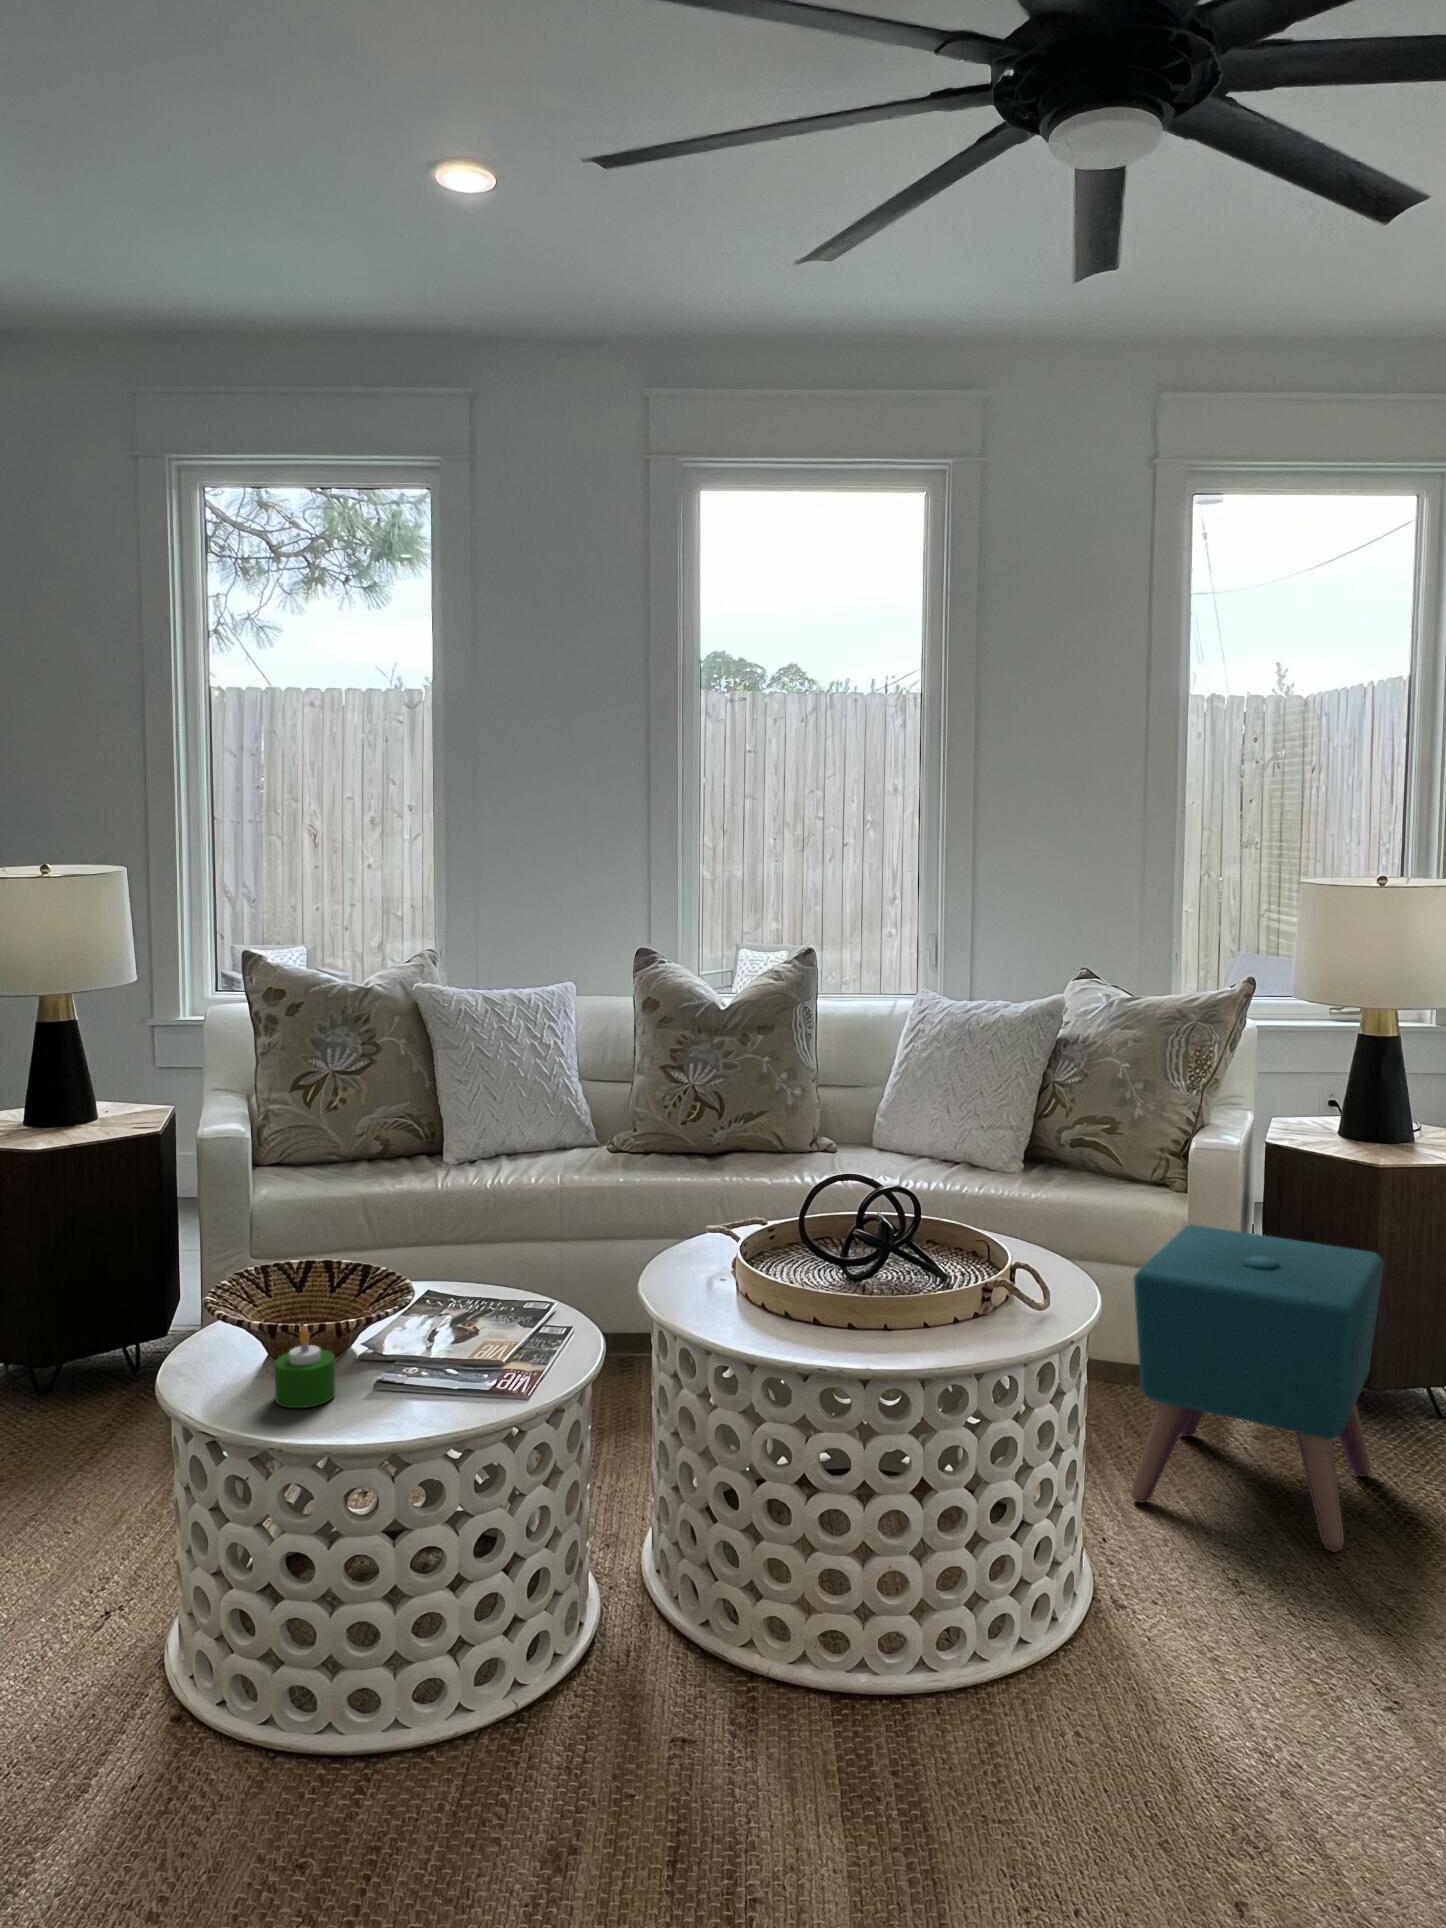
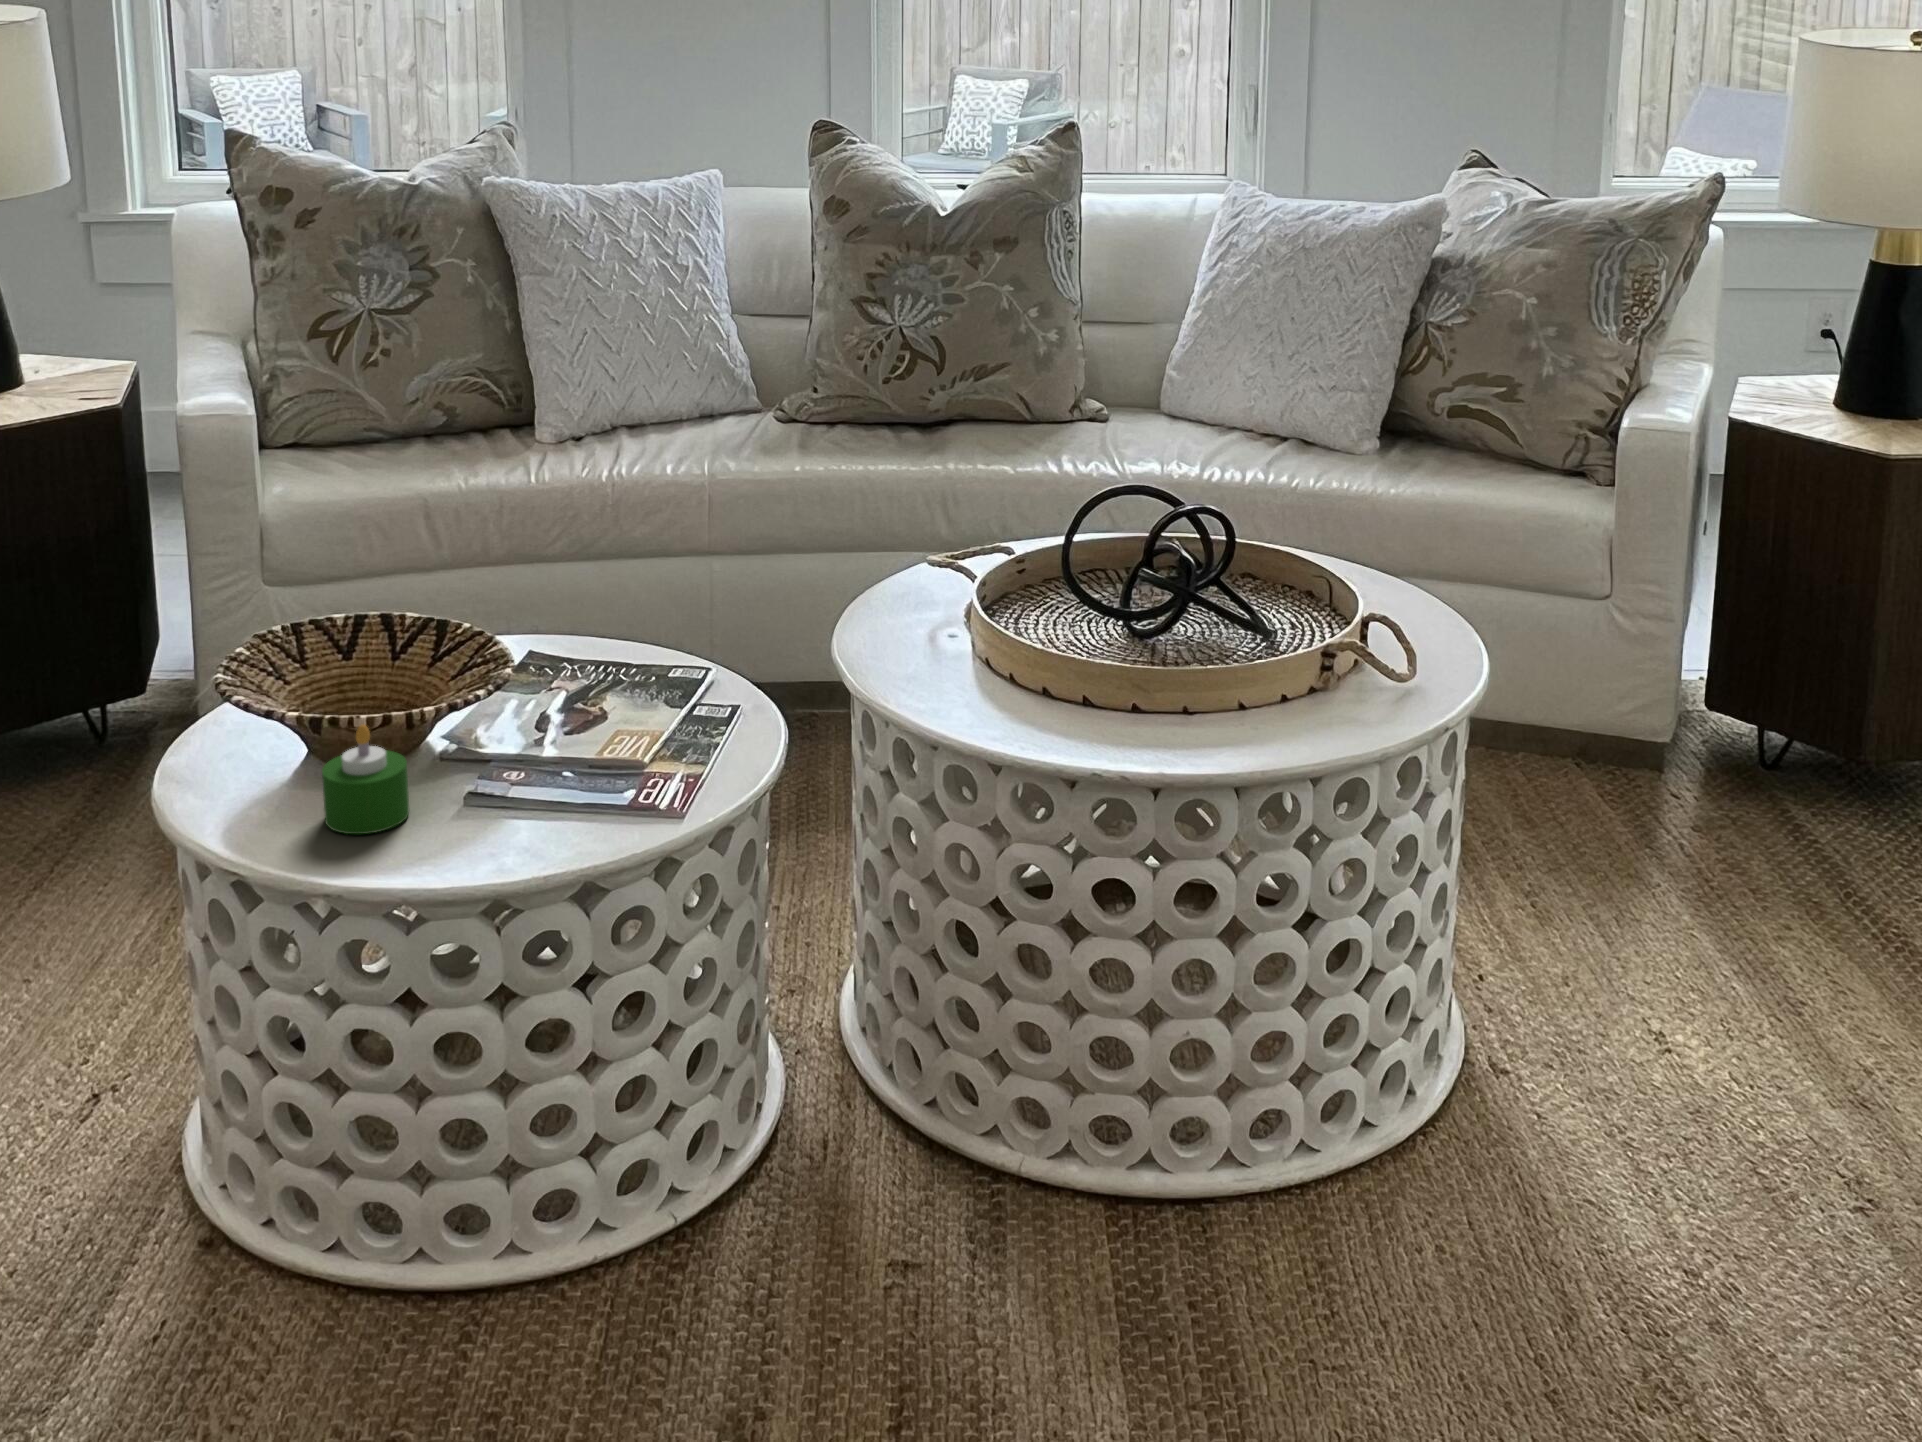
ottoman: present [1131,1225,1384,1552] -> none [1522,539,1891,996]

